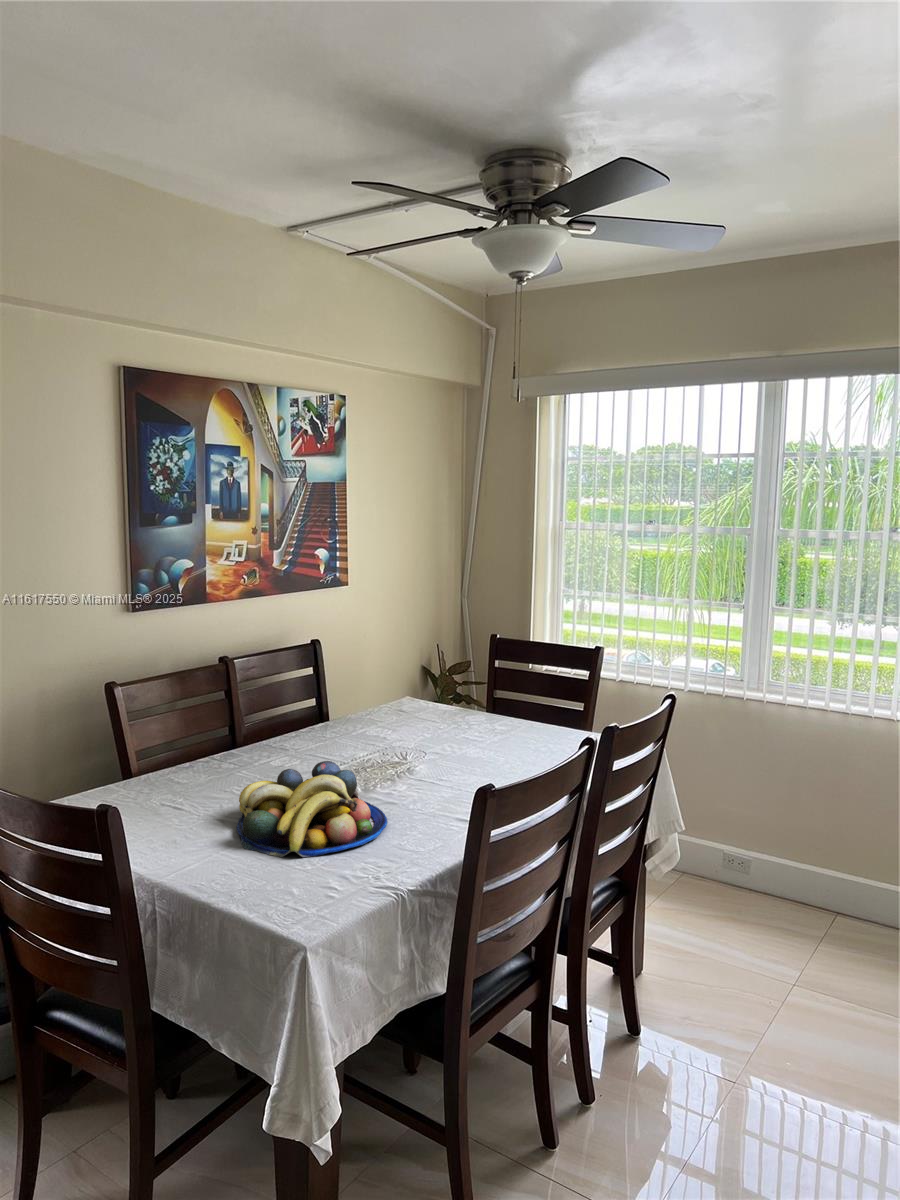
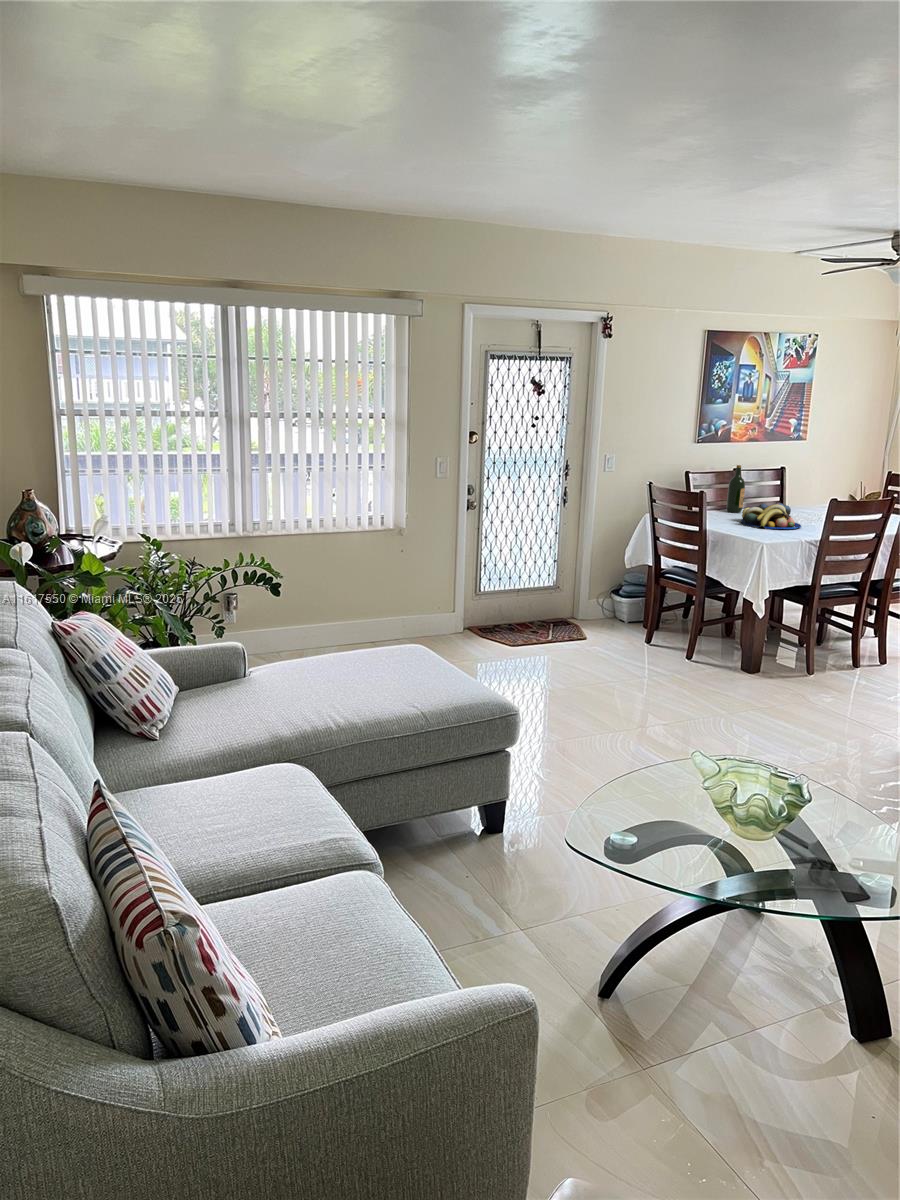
wine bottle: none [204,666,243,778] -> present [727,465,745,513]

